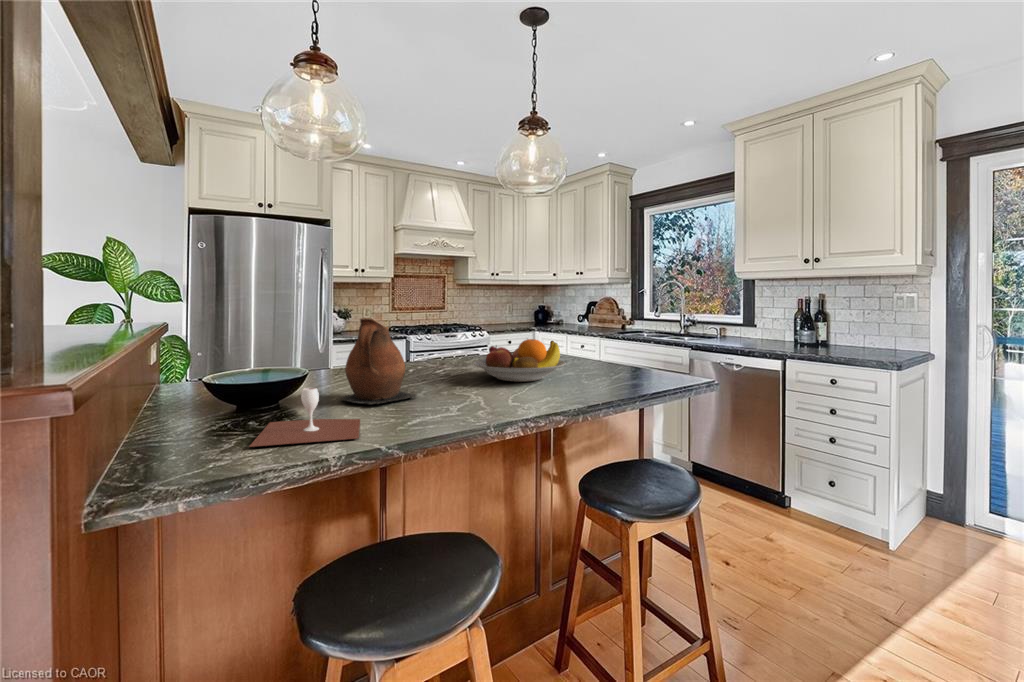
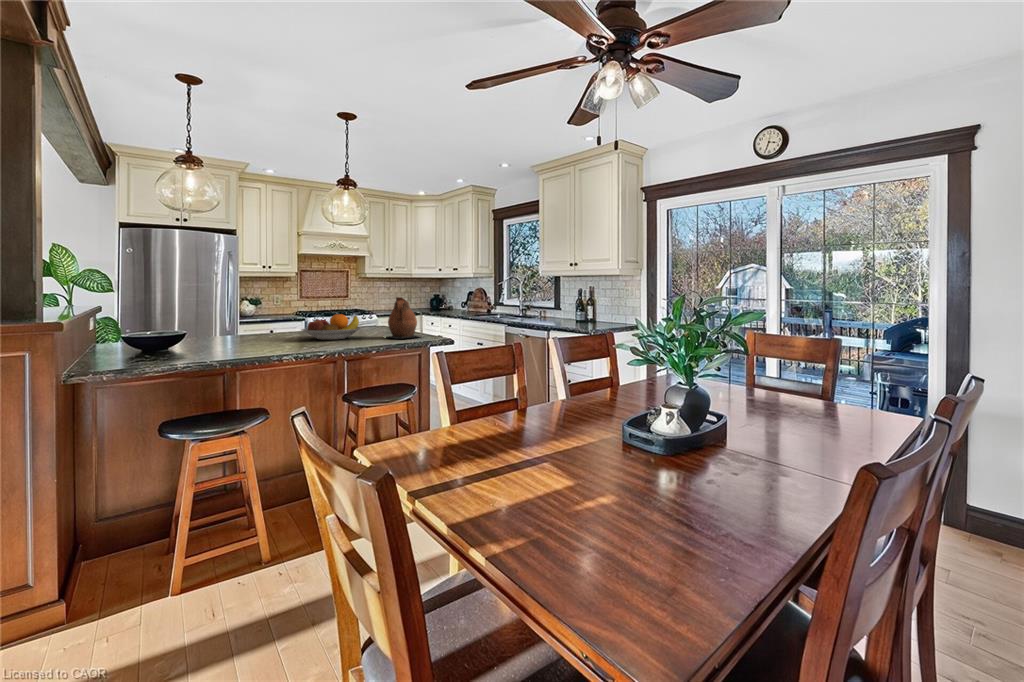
ceramic pitcher: present [341,318,416,404] -> present [387,297,418,338]
wine glass: present [250,388,360,447] -> none [140,335,210,360]

